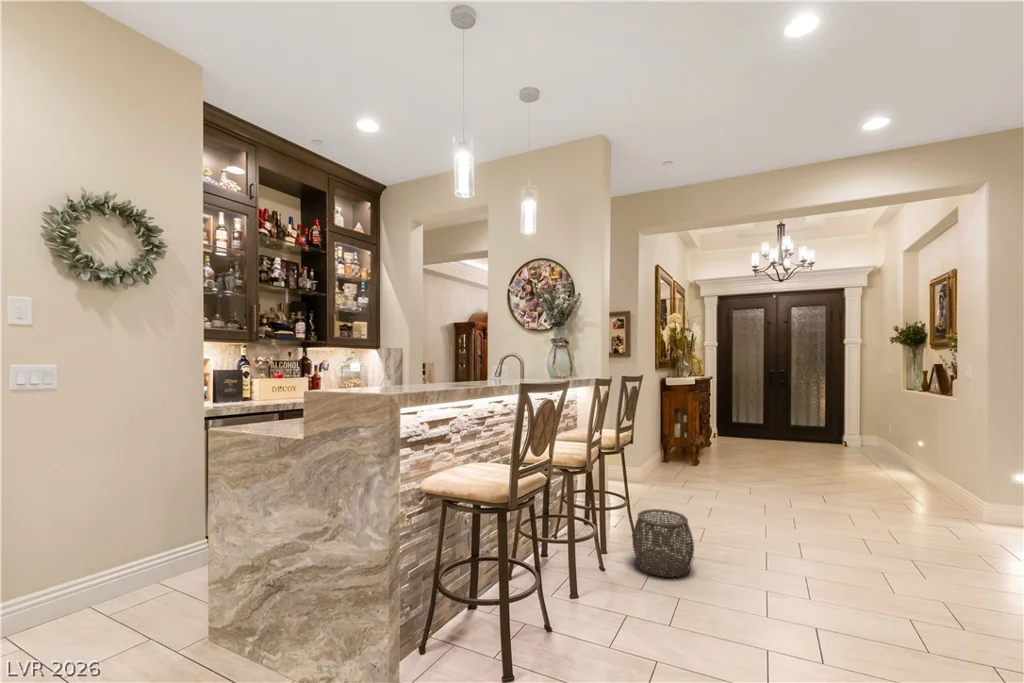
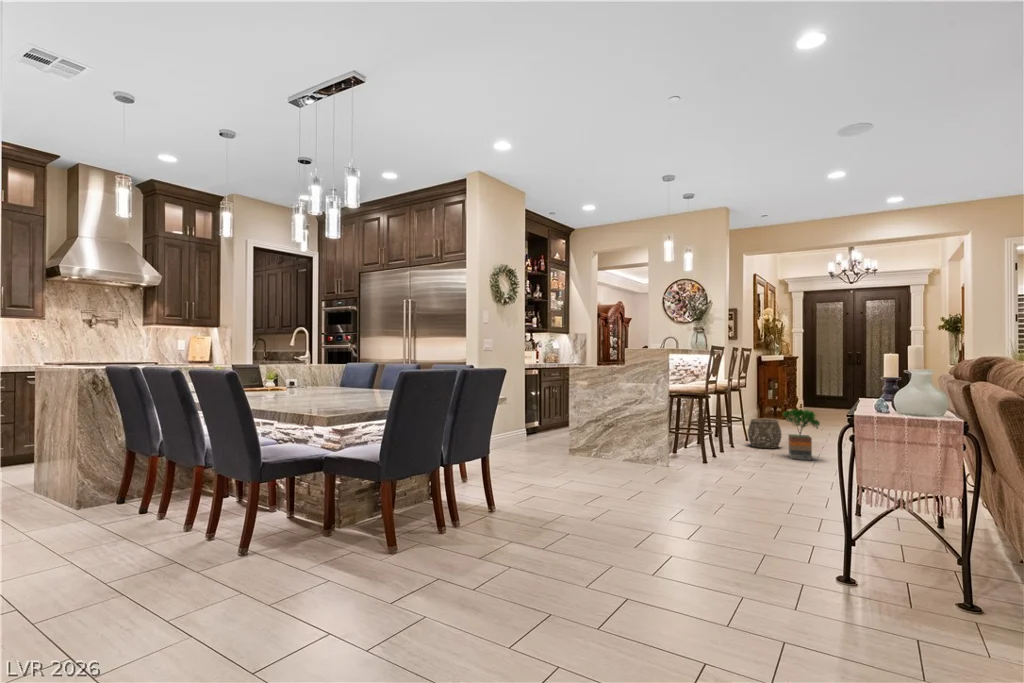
potted tree: none [695,515,782,645] -> present [783,409,820,460]

